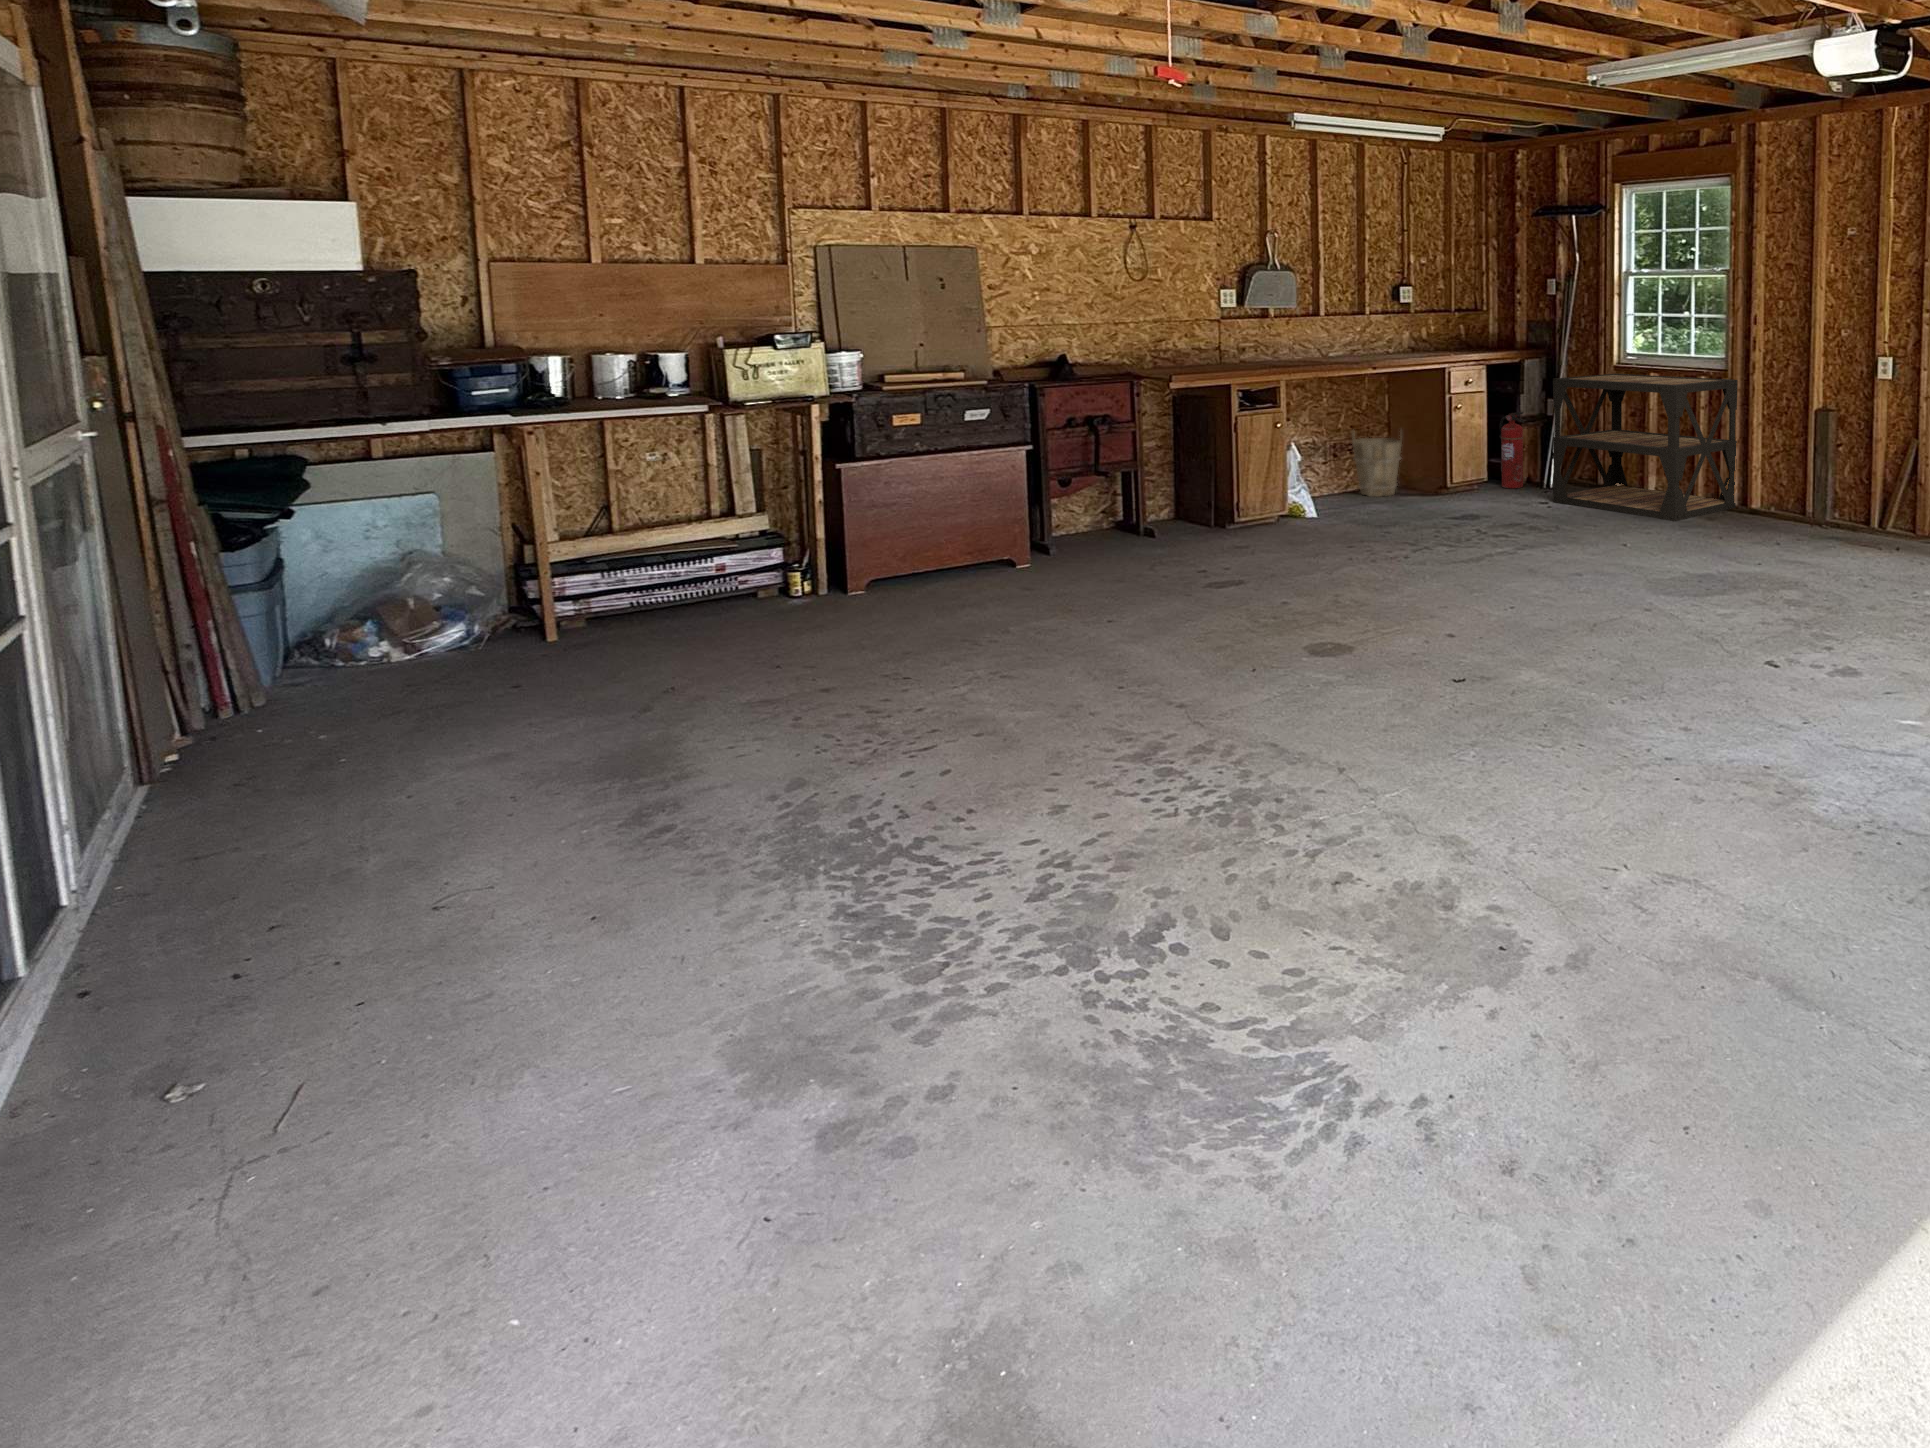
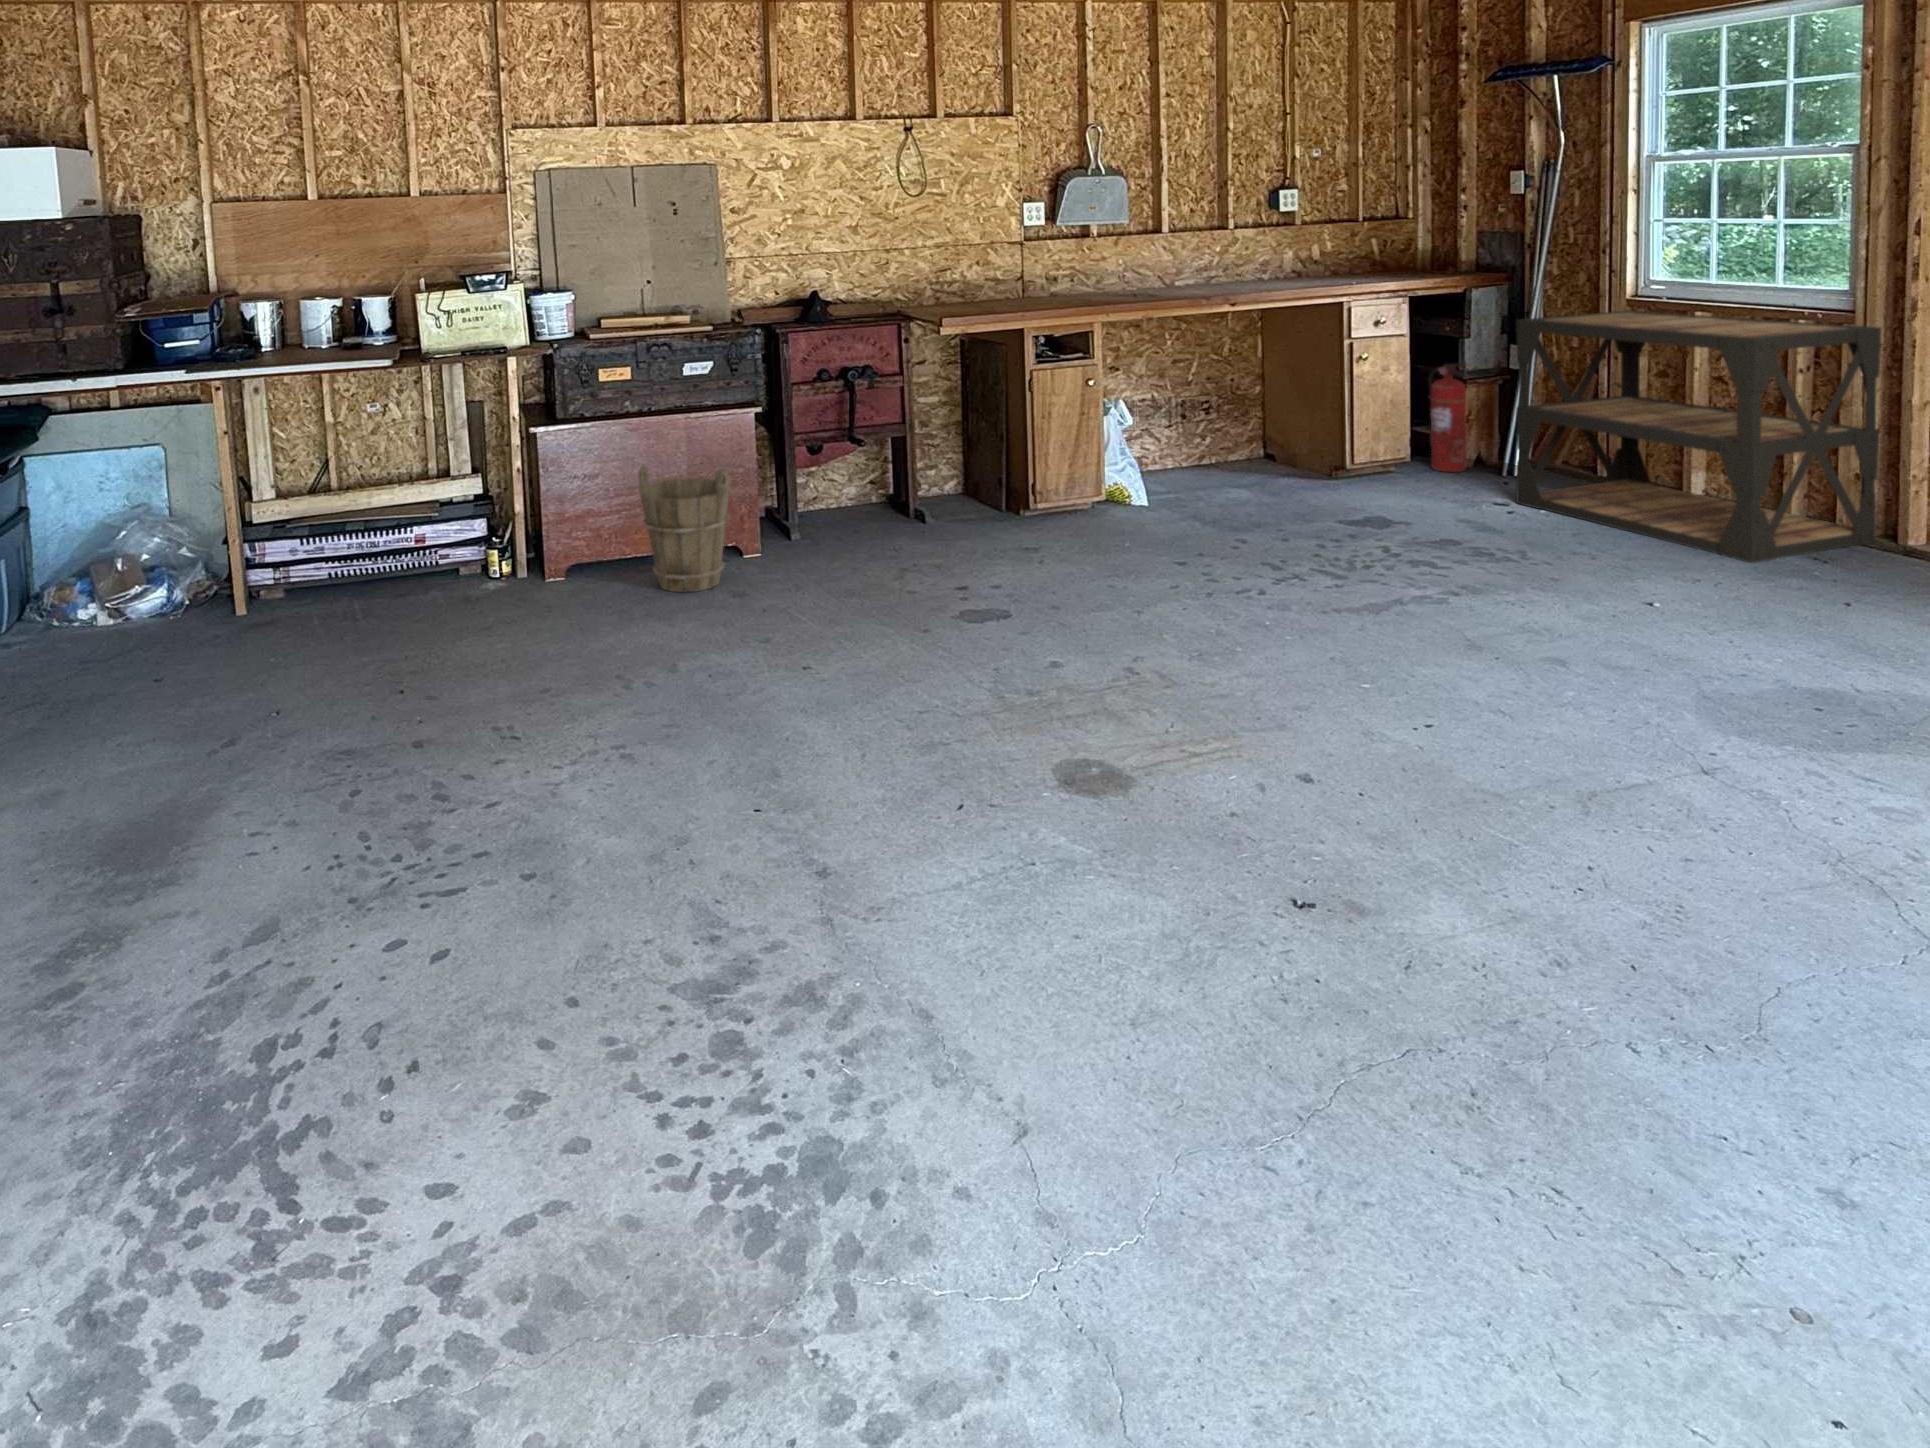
bucket: present [1352,431,1402,497] -> present [638,466,730,593]

